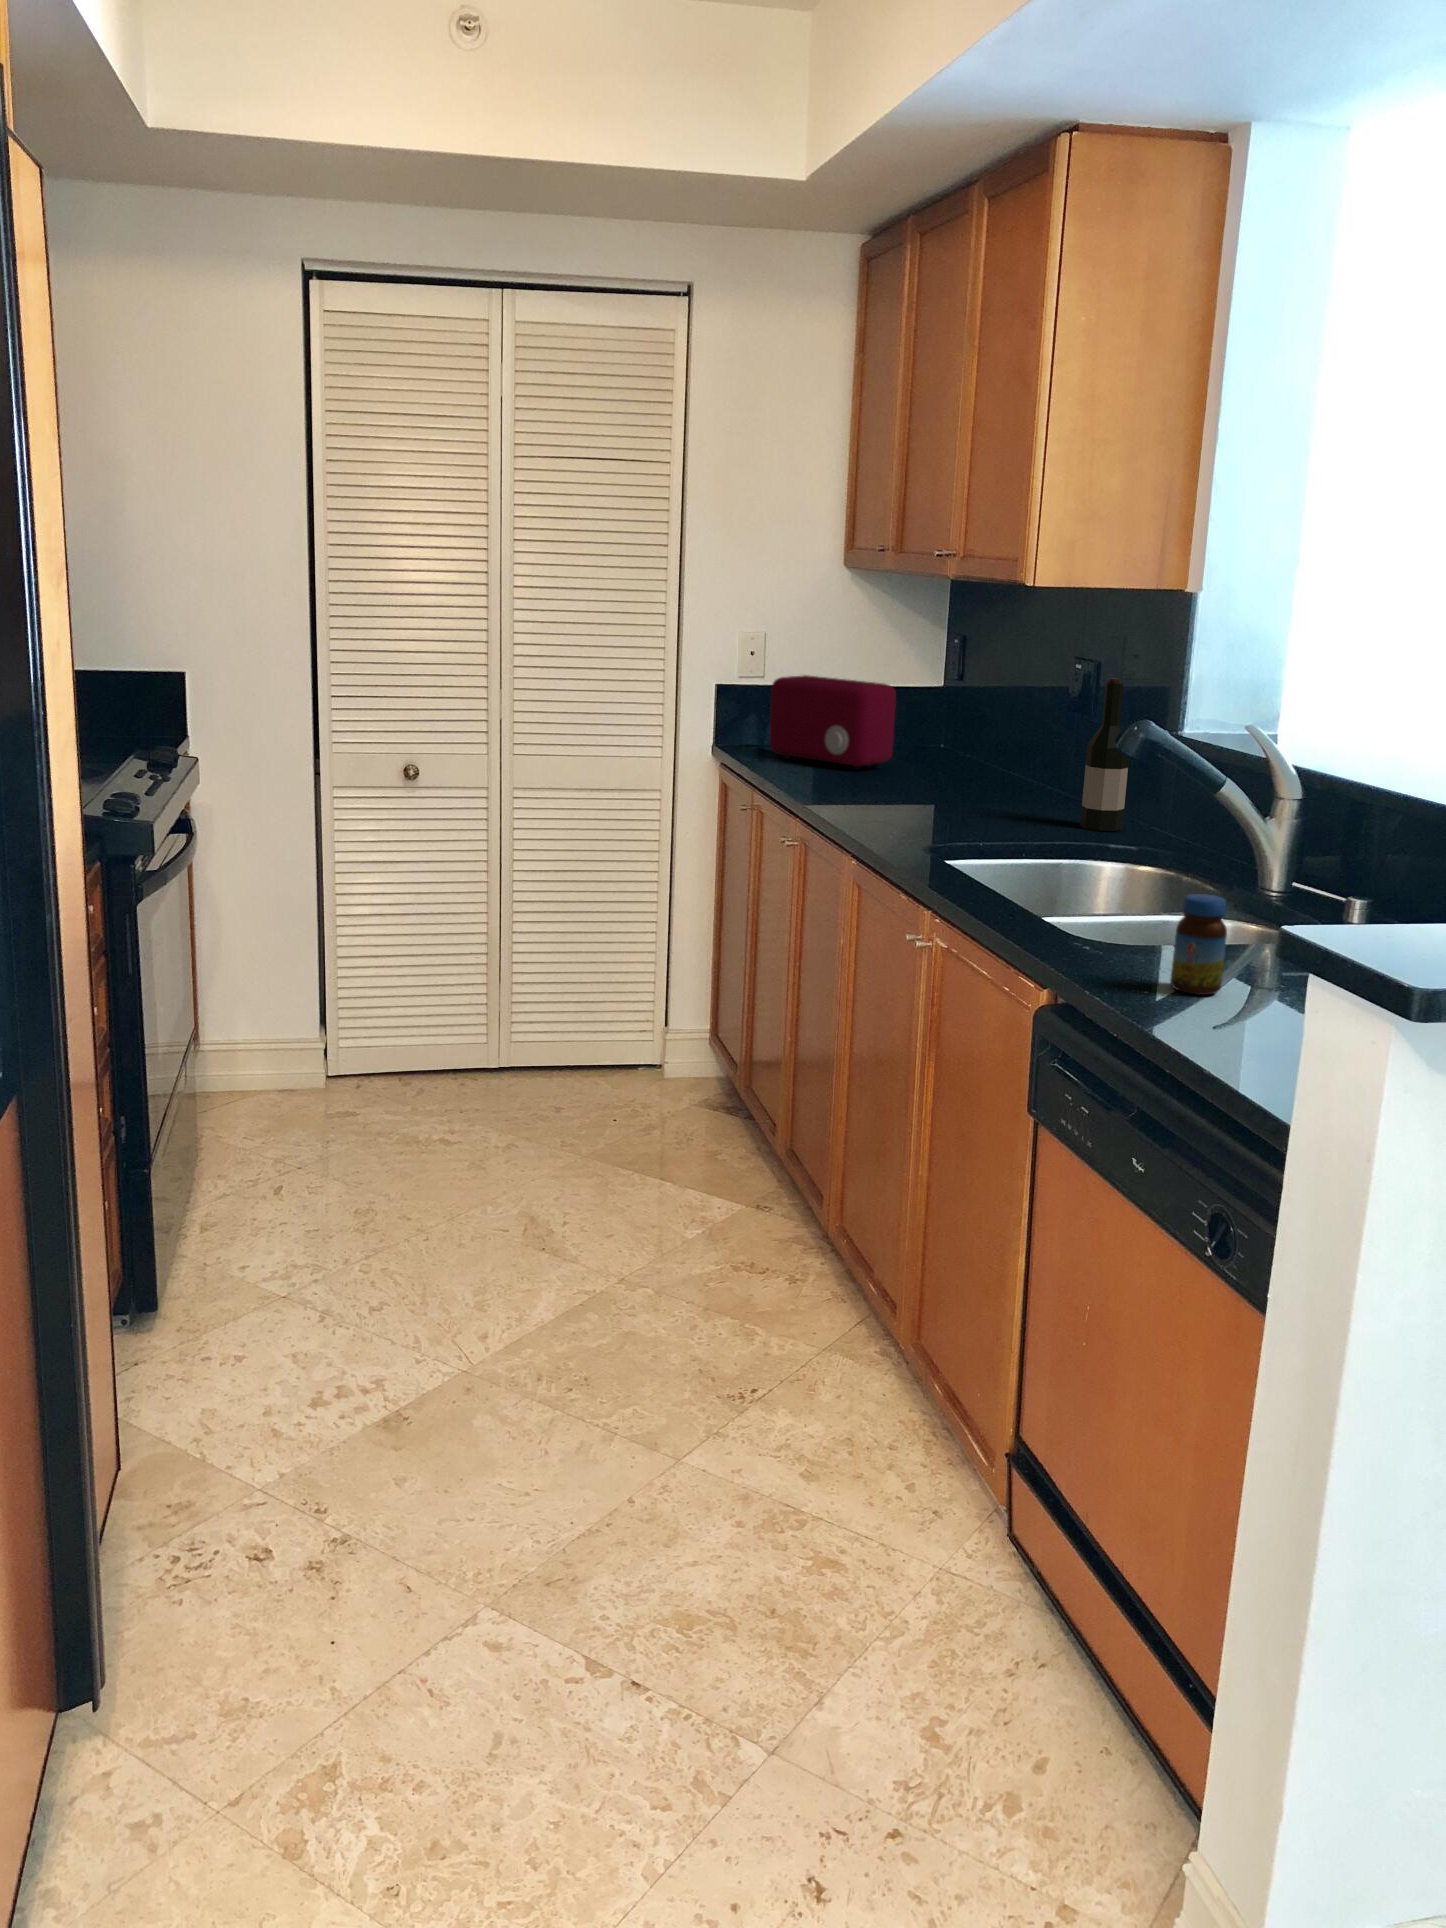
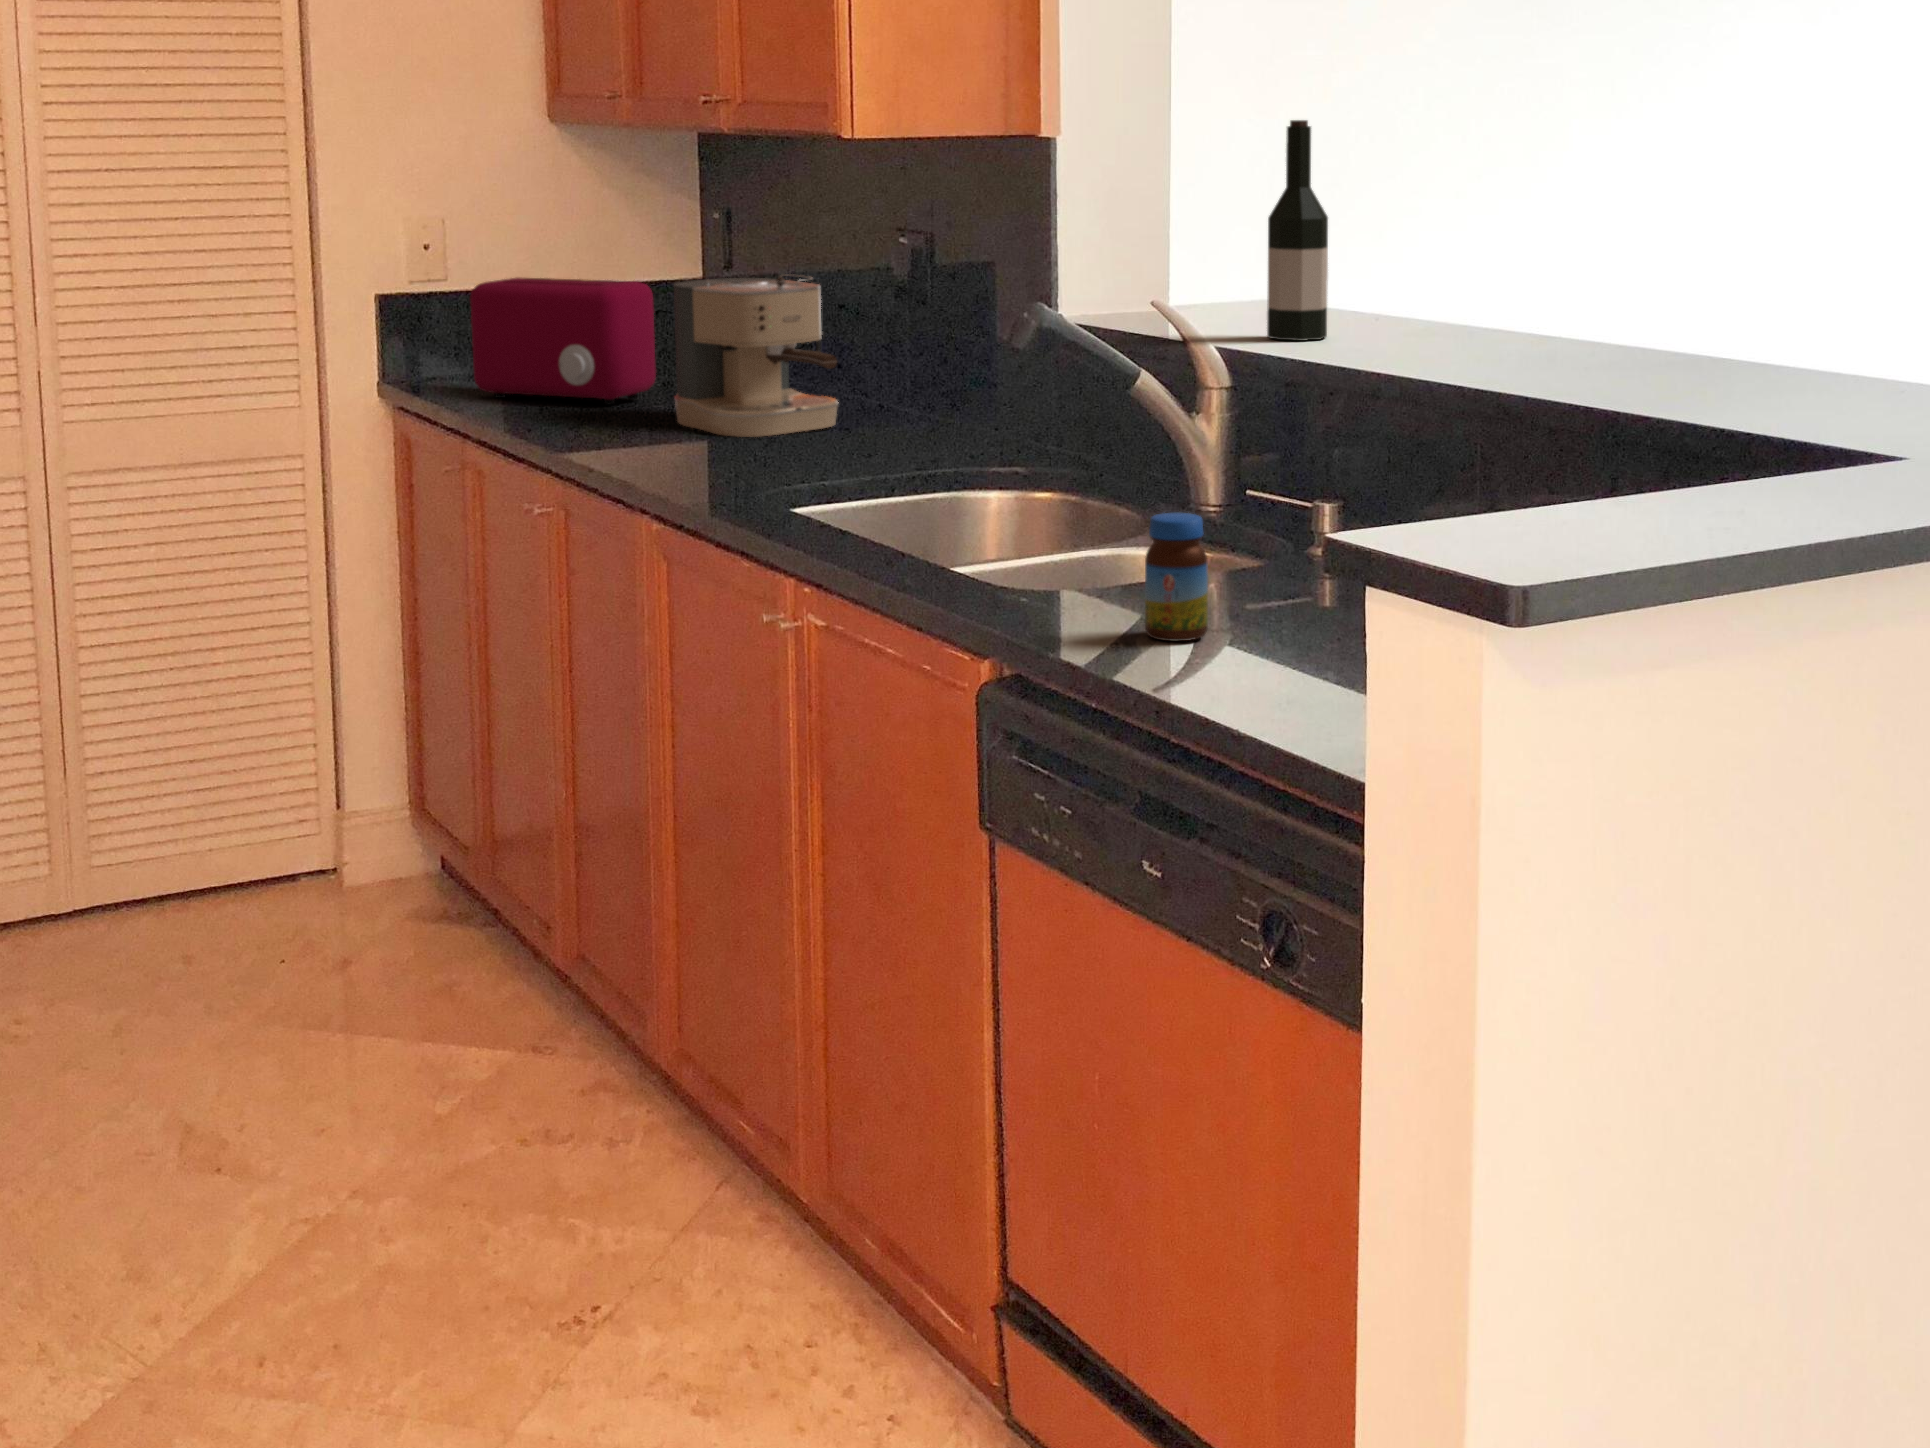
wine bottle: present [1080,678,1129,831] -> present [1267,120,1328,341]
coffee maker: none [897,686,1015,802] -> present [674,274,839,437]

